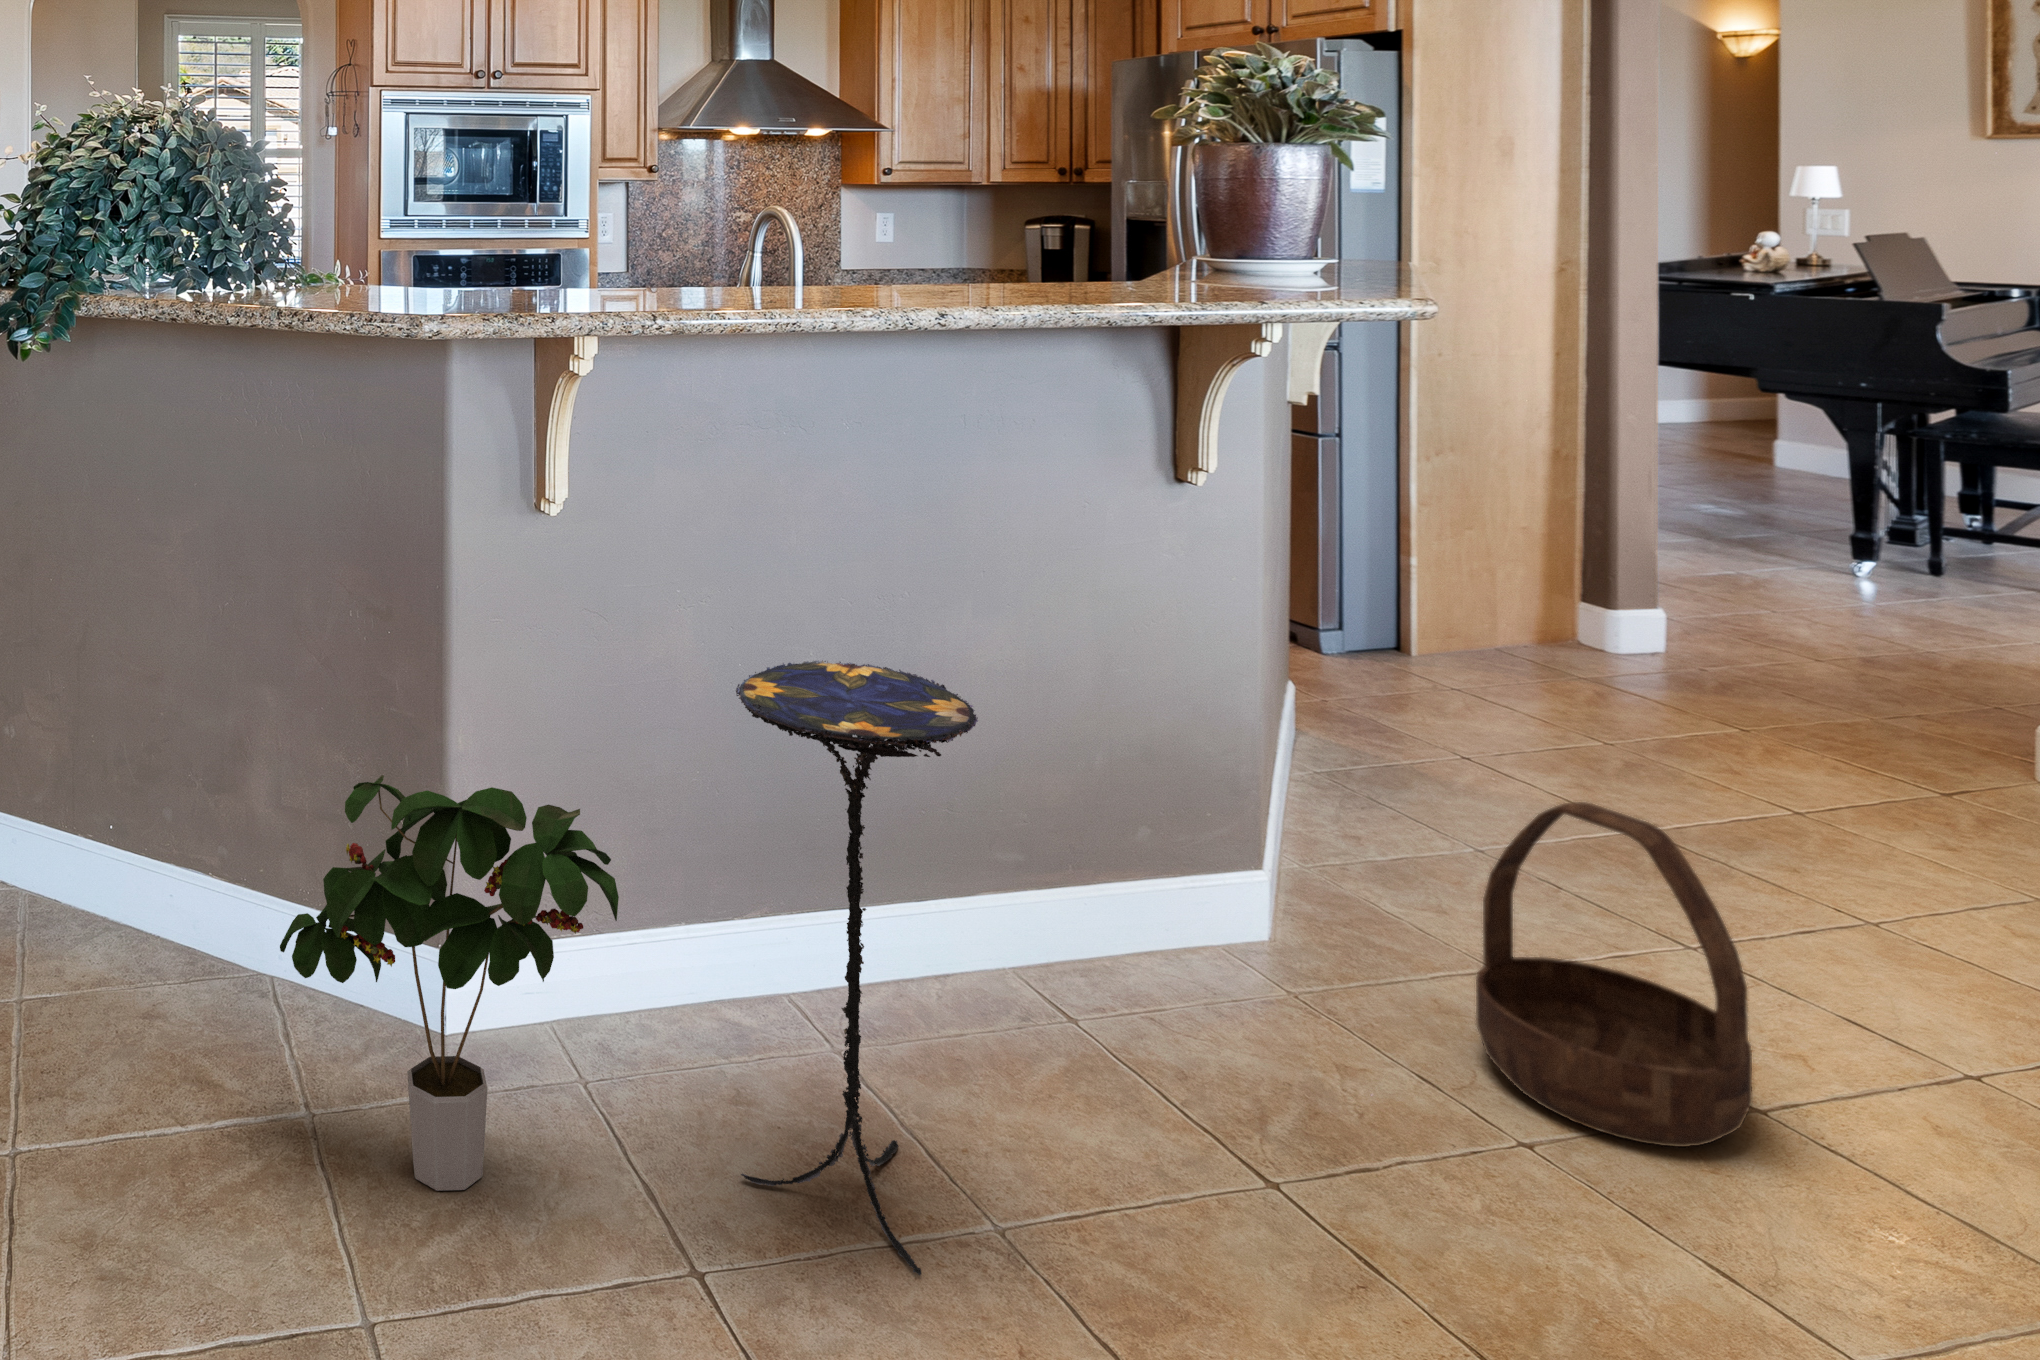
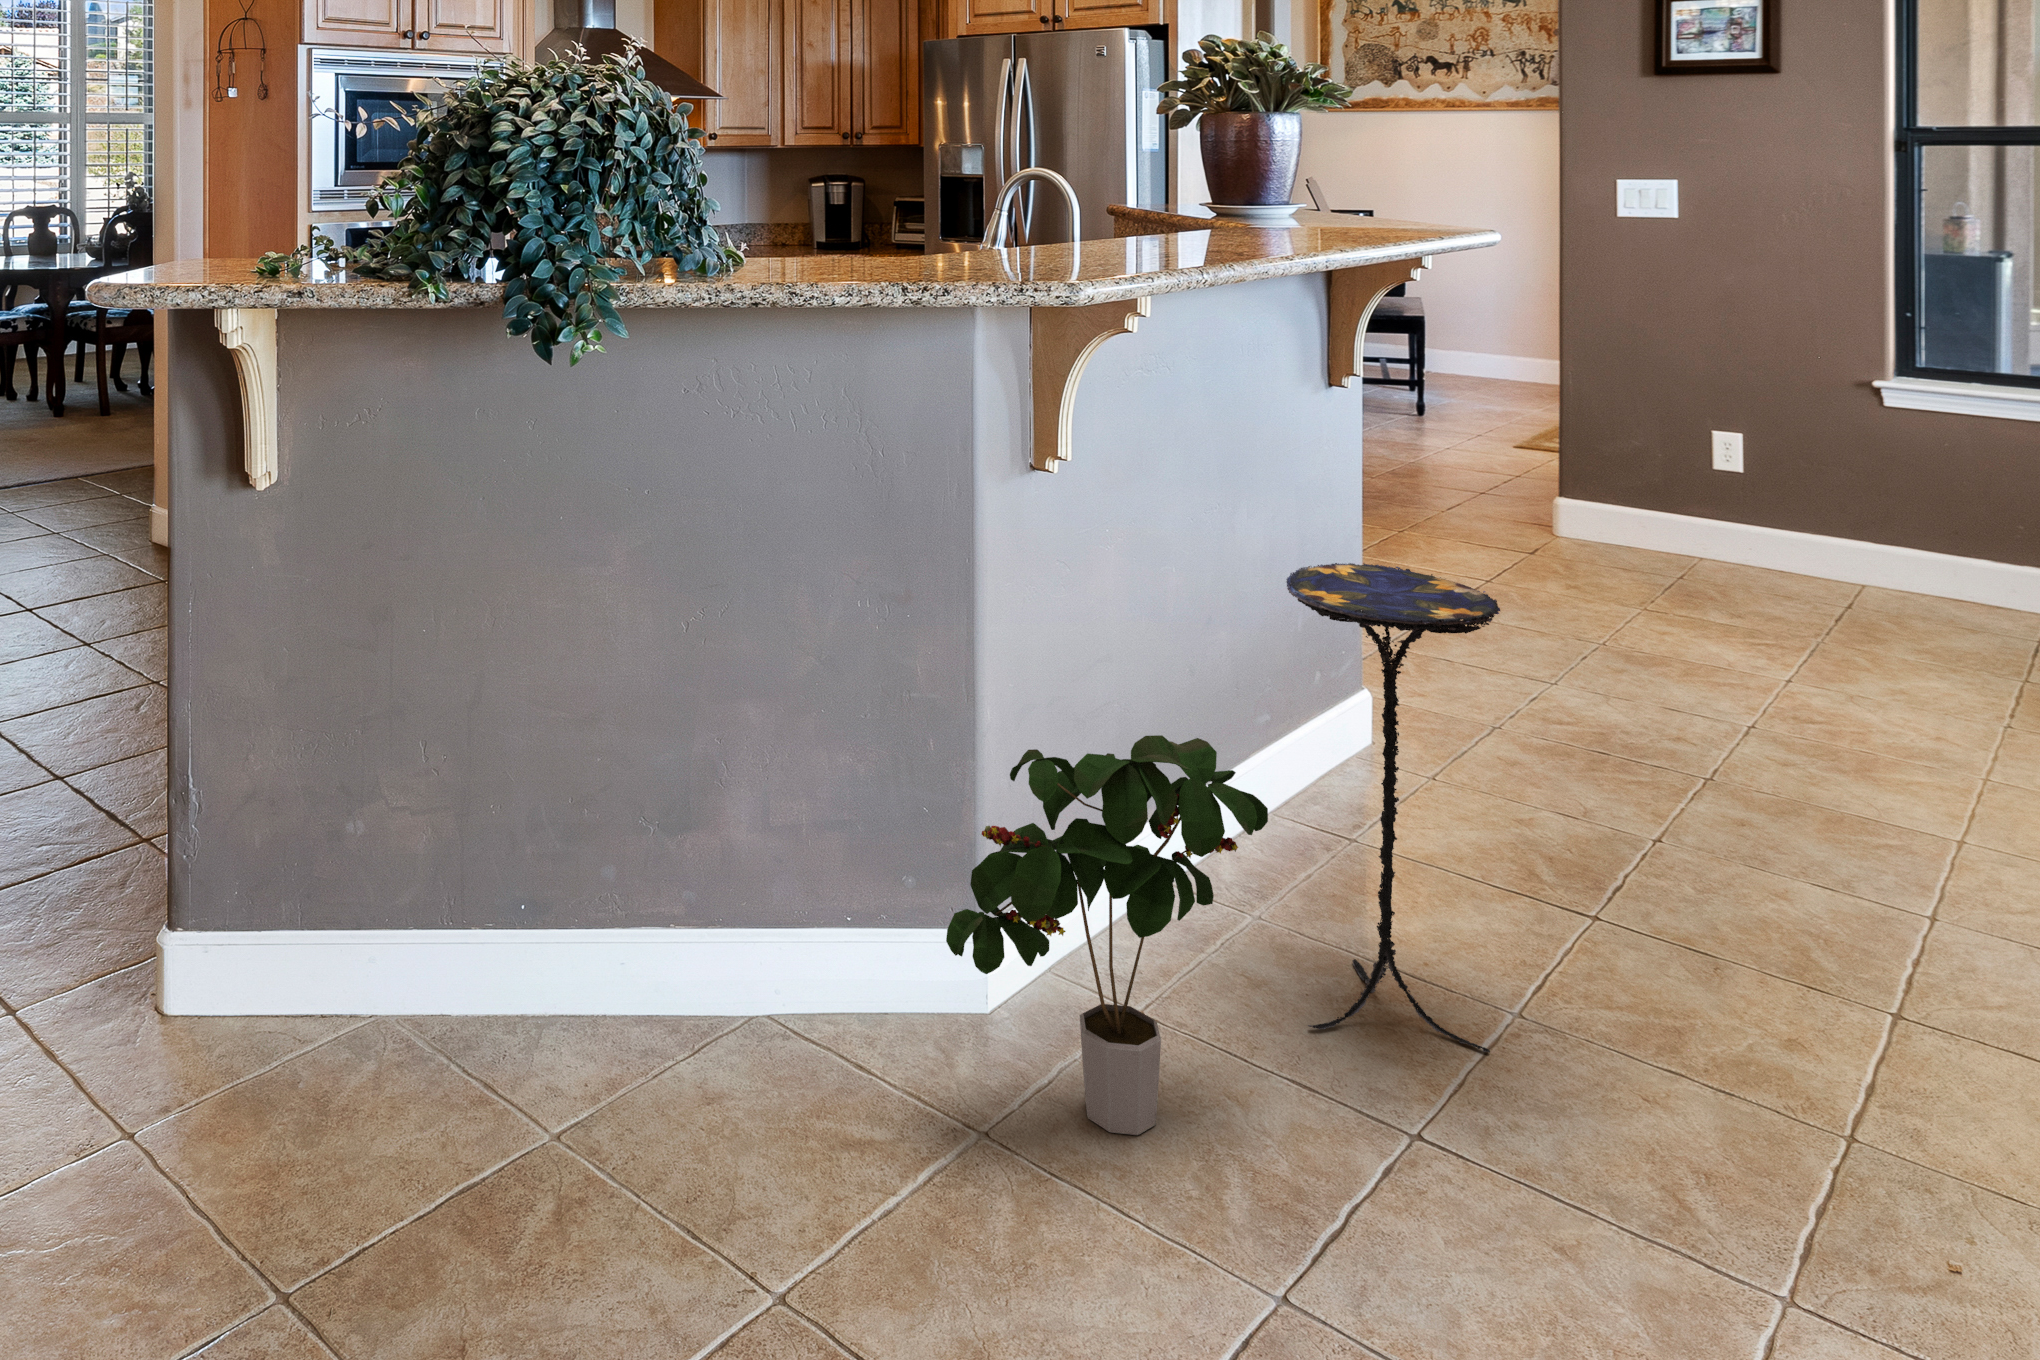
basket: present [1476,802,1752,1147] -> none [1527,584,1703,810]

